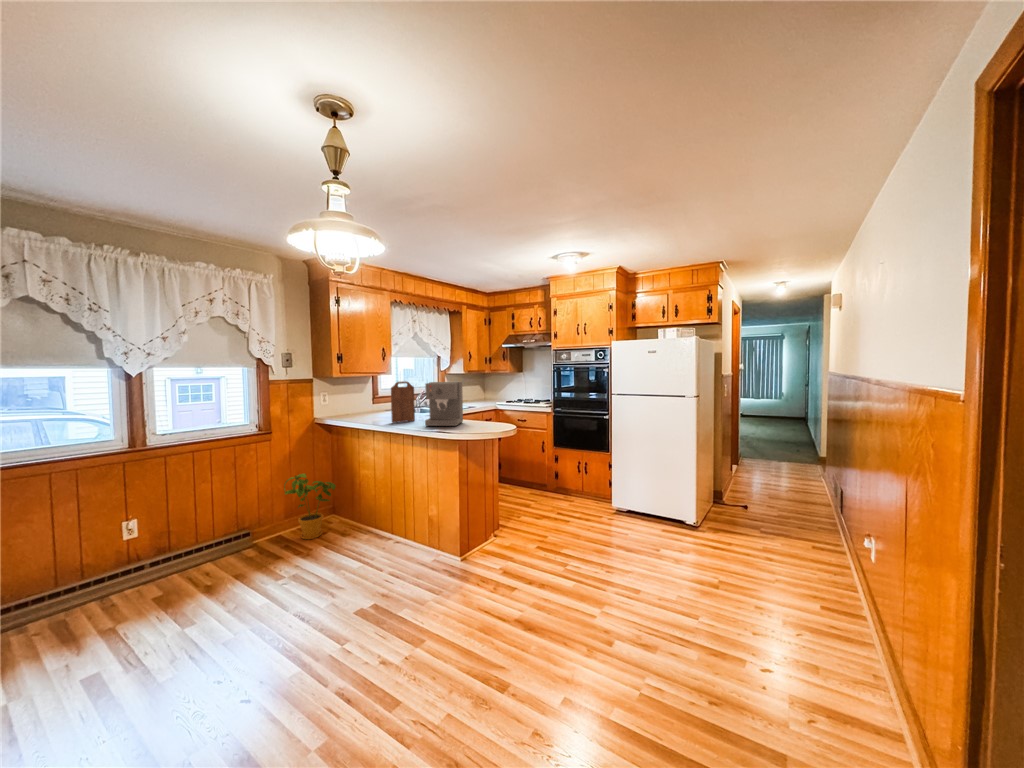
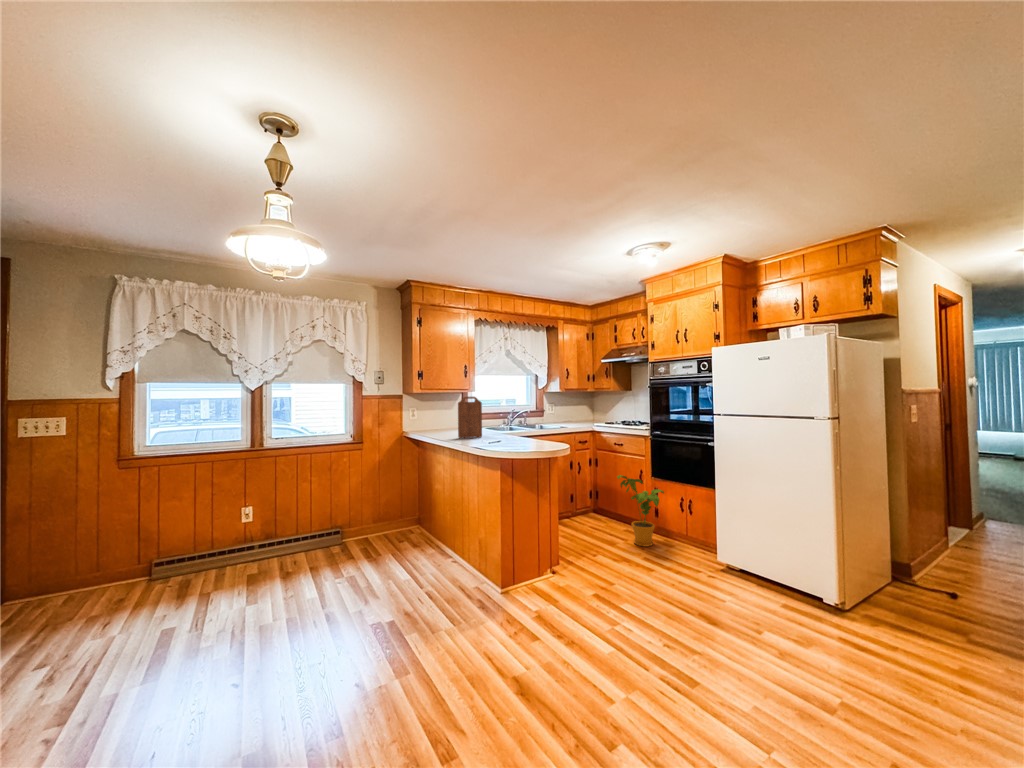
coffee maker: present [425,382,463,426] -> none [480,396,524,444]
house plant: present [284,474,336,539] -> present [617,475,664,547]

